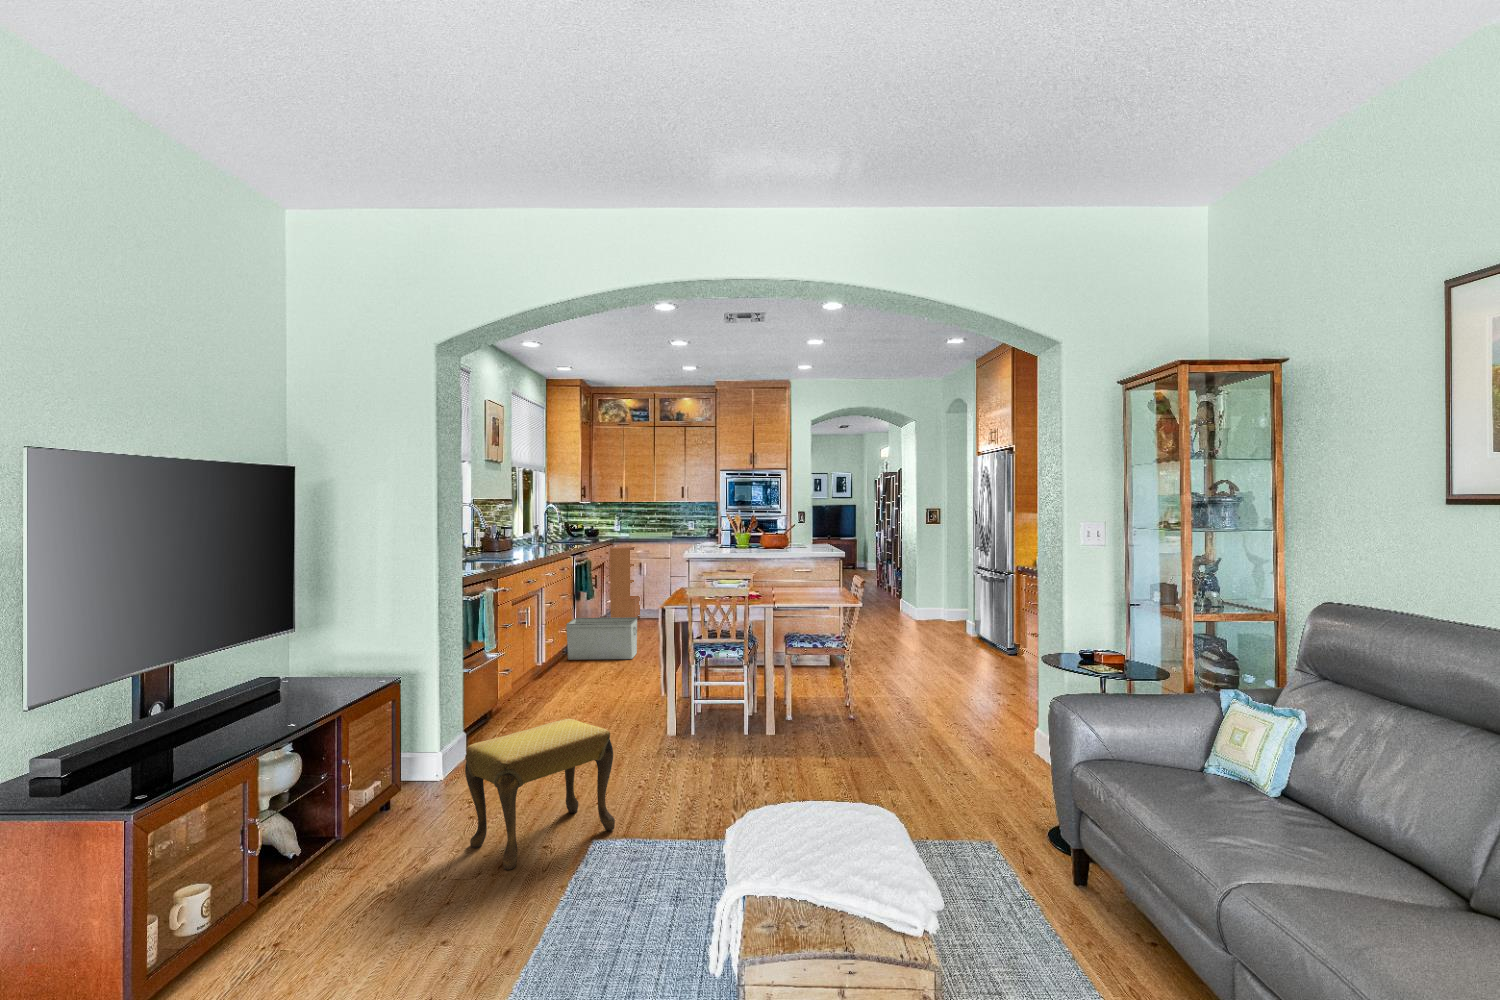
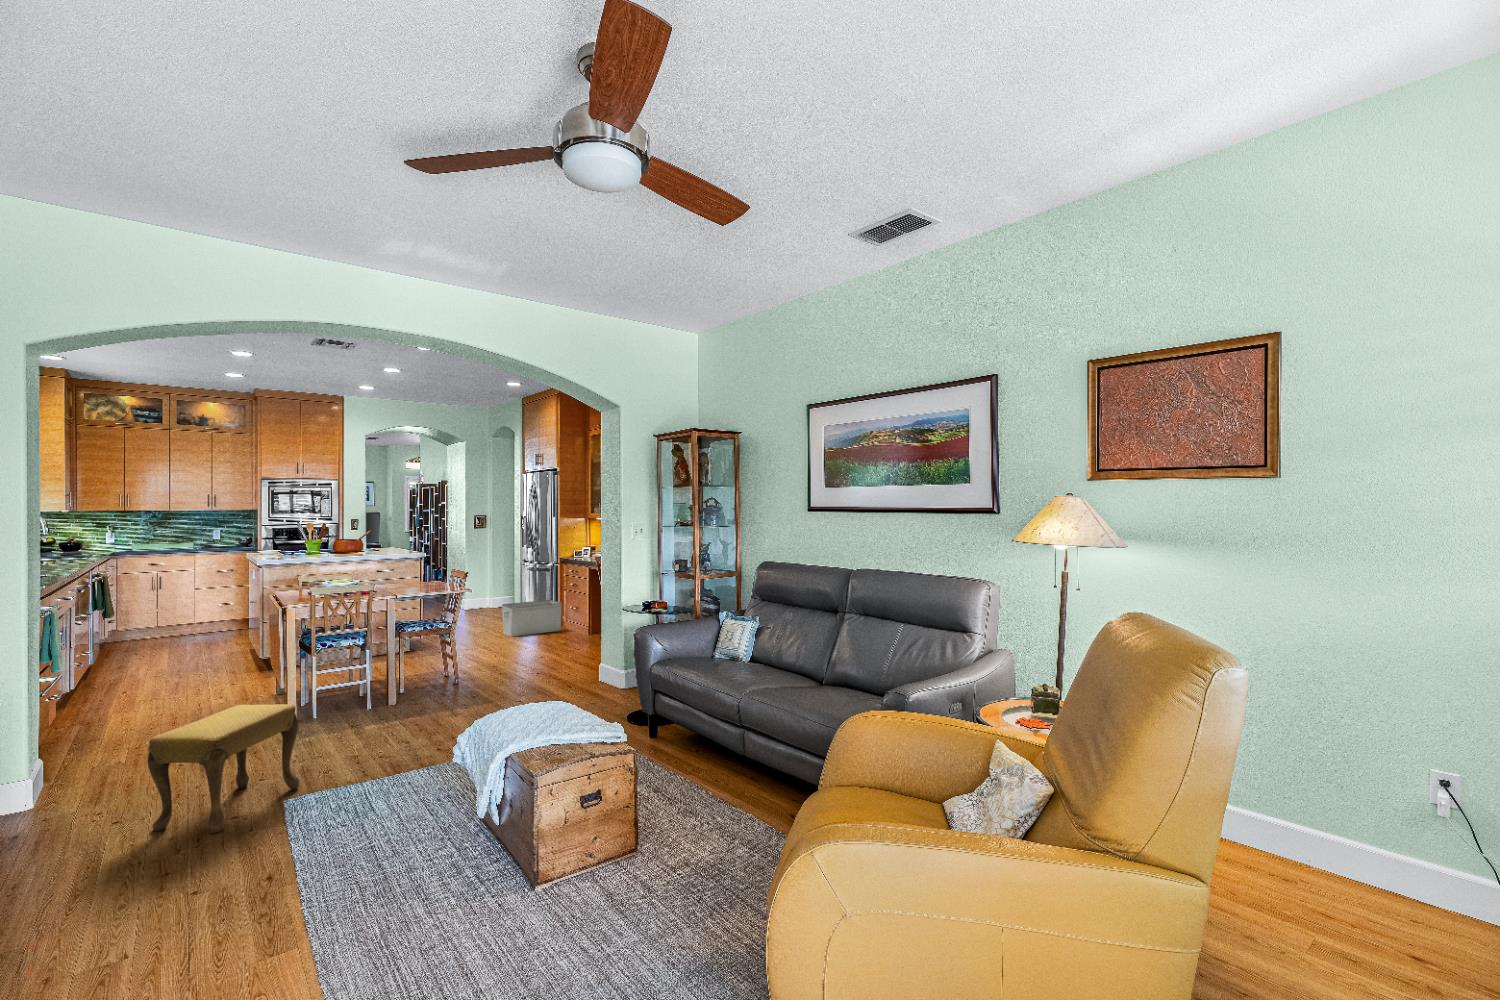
bookcase: present [610,546,642,619] -> none [111,559,153,645]
storage bin: present [566,617,637,660] -> present [502,600,562,637]

